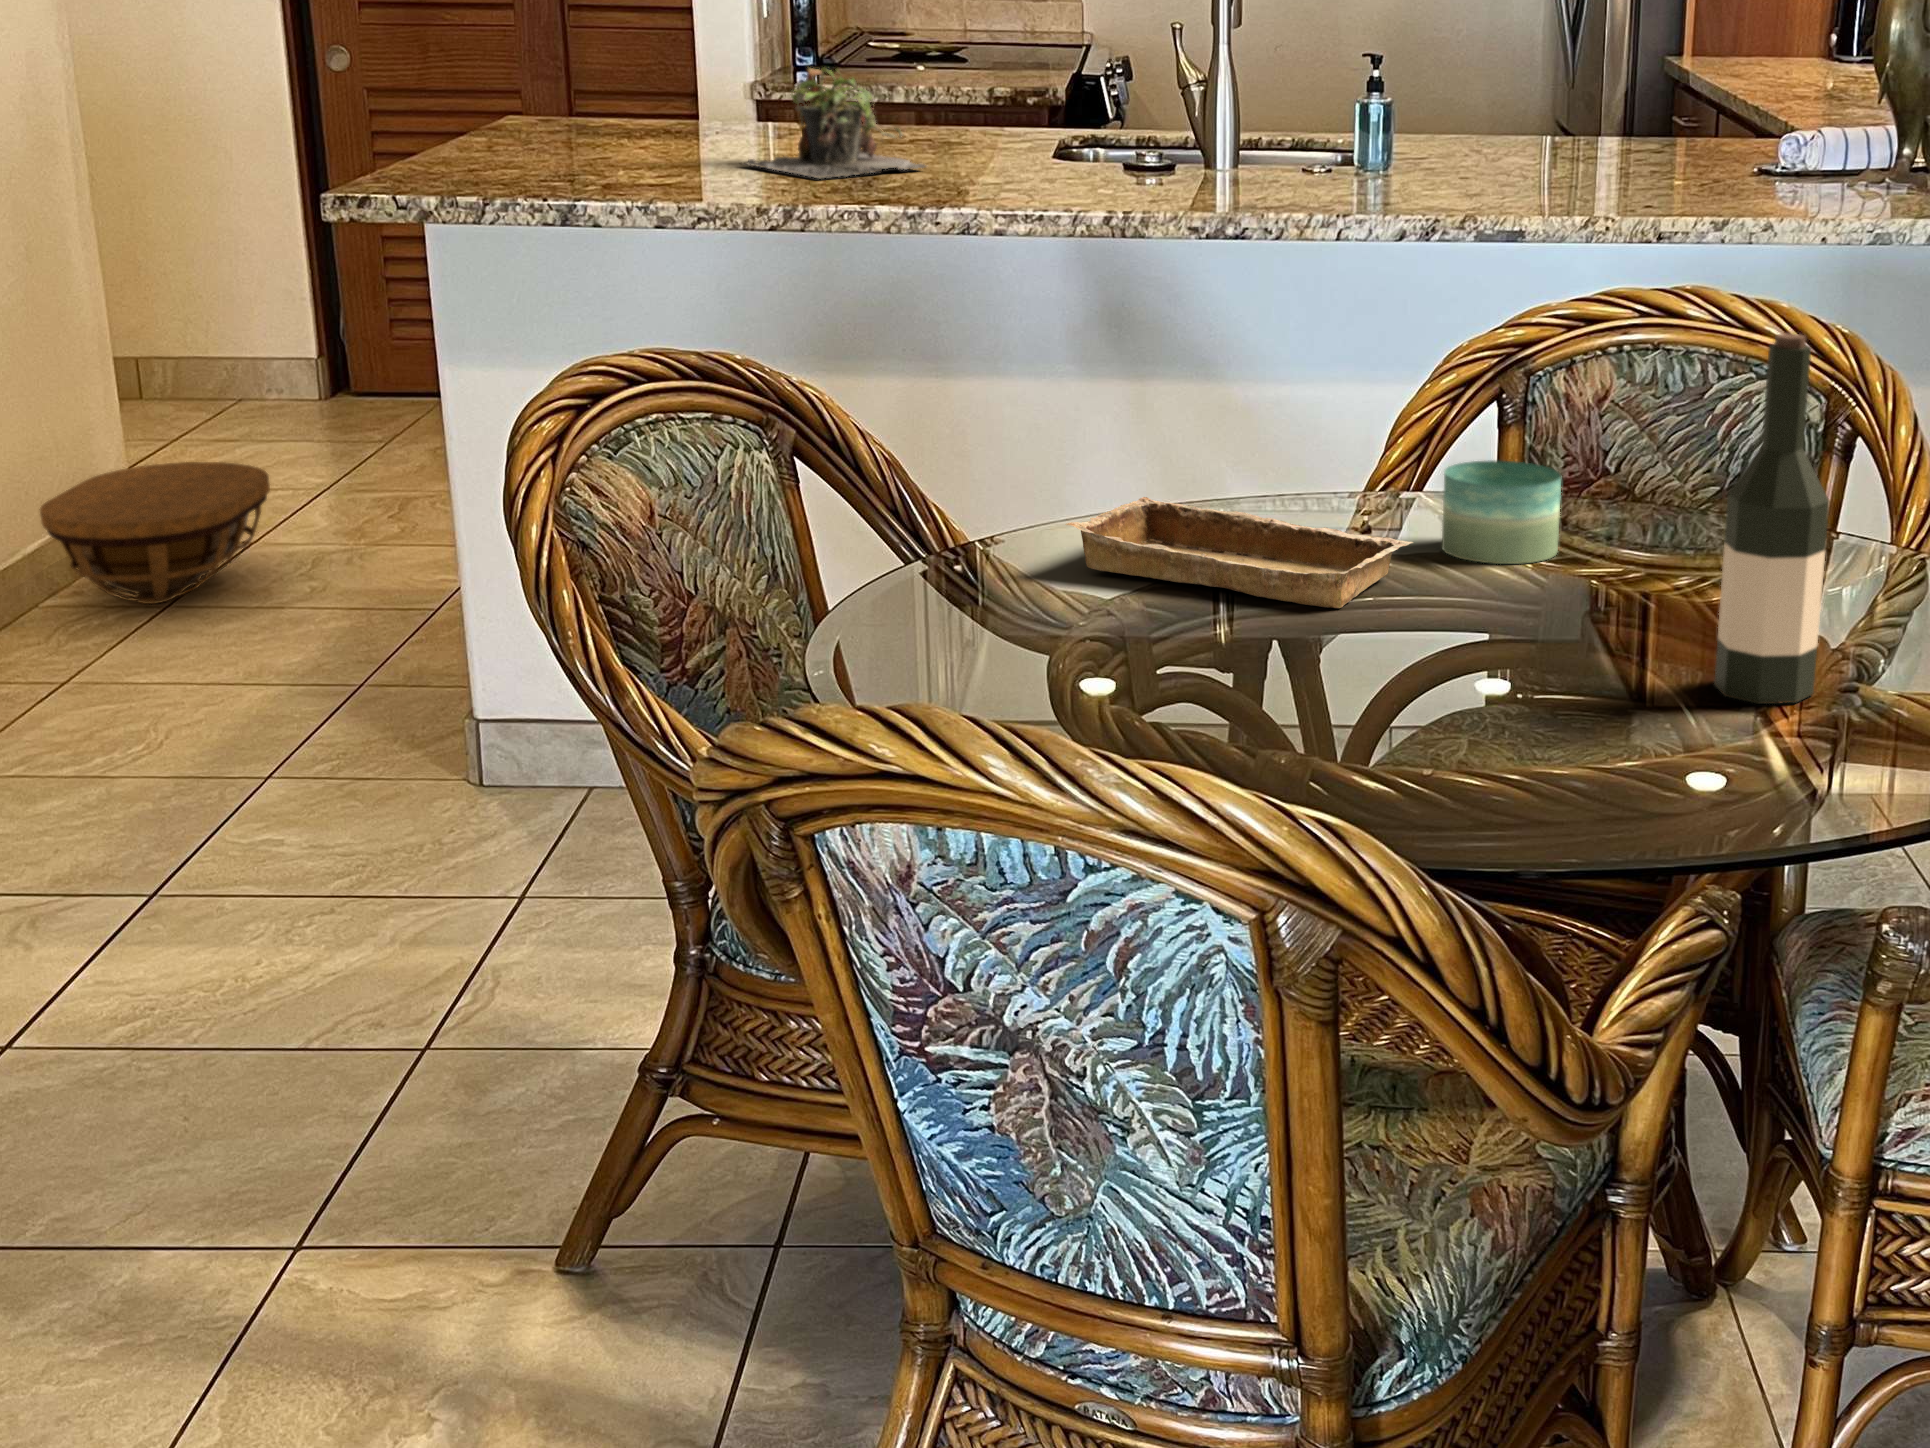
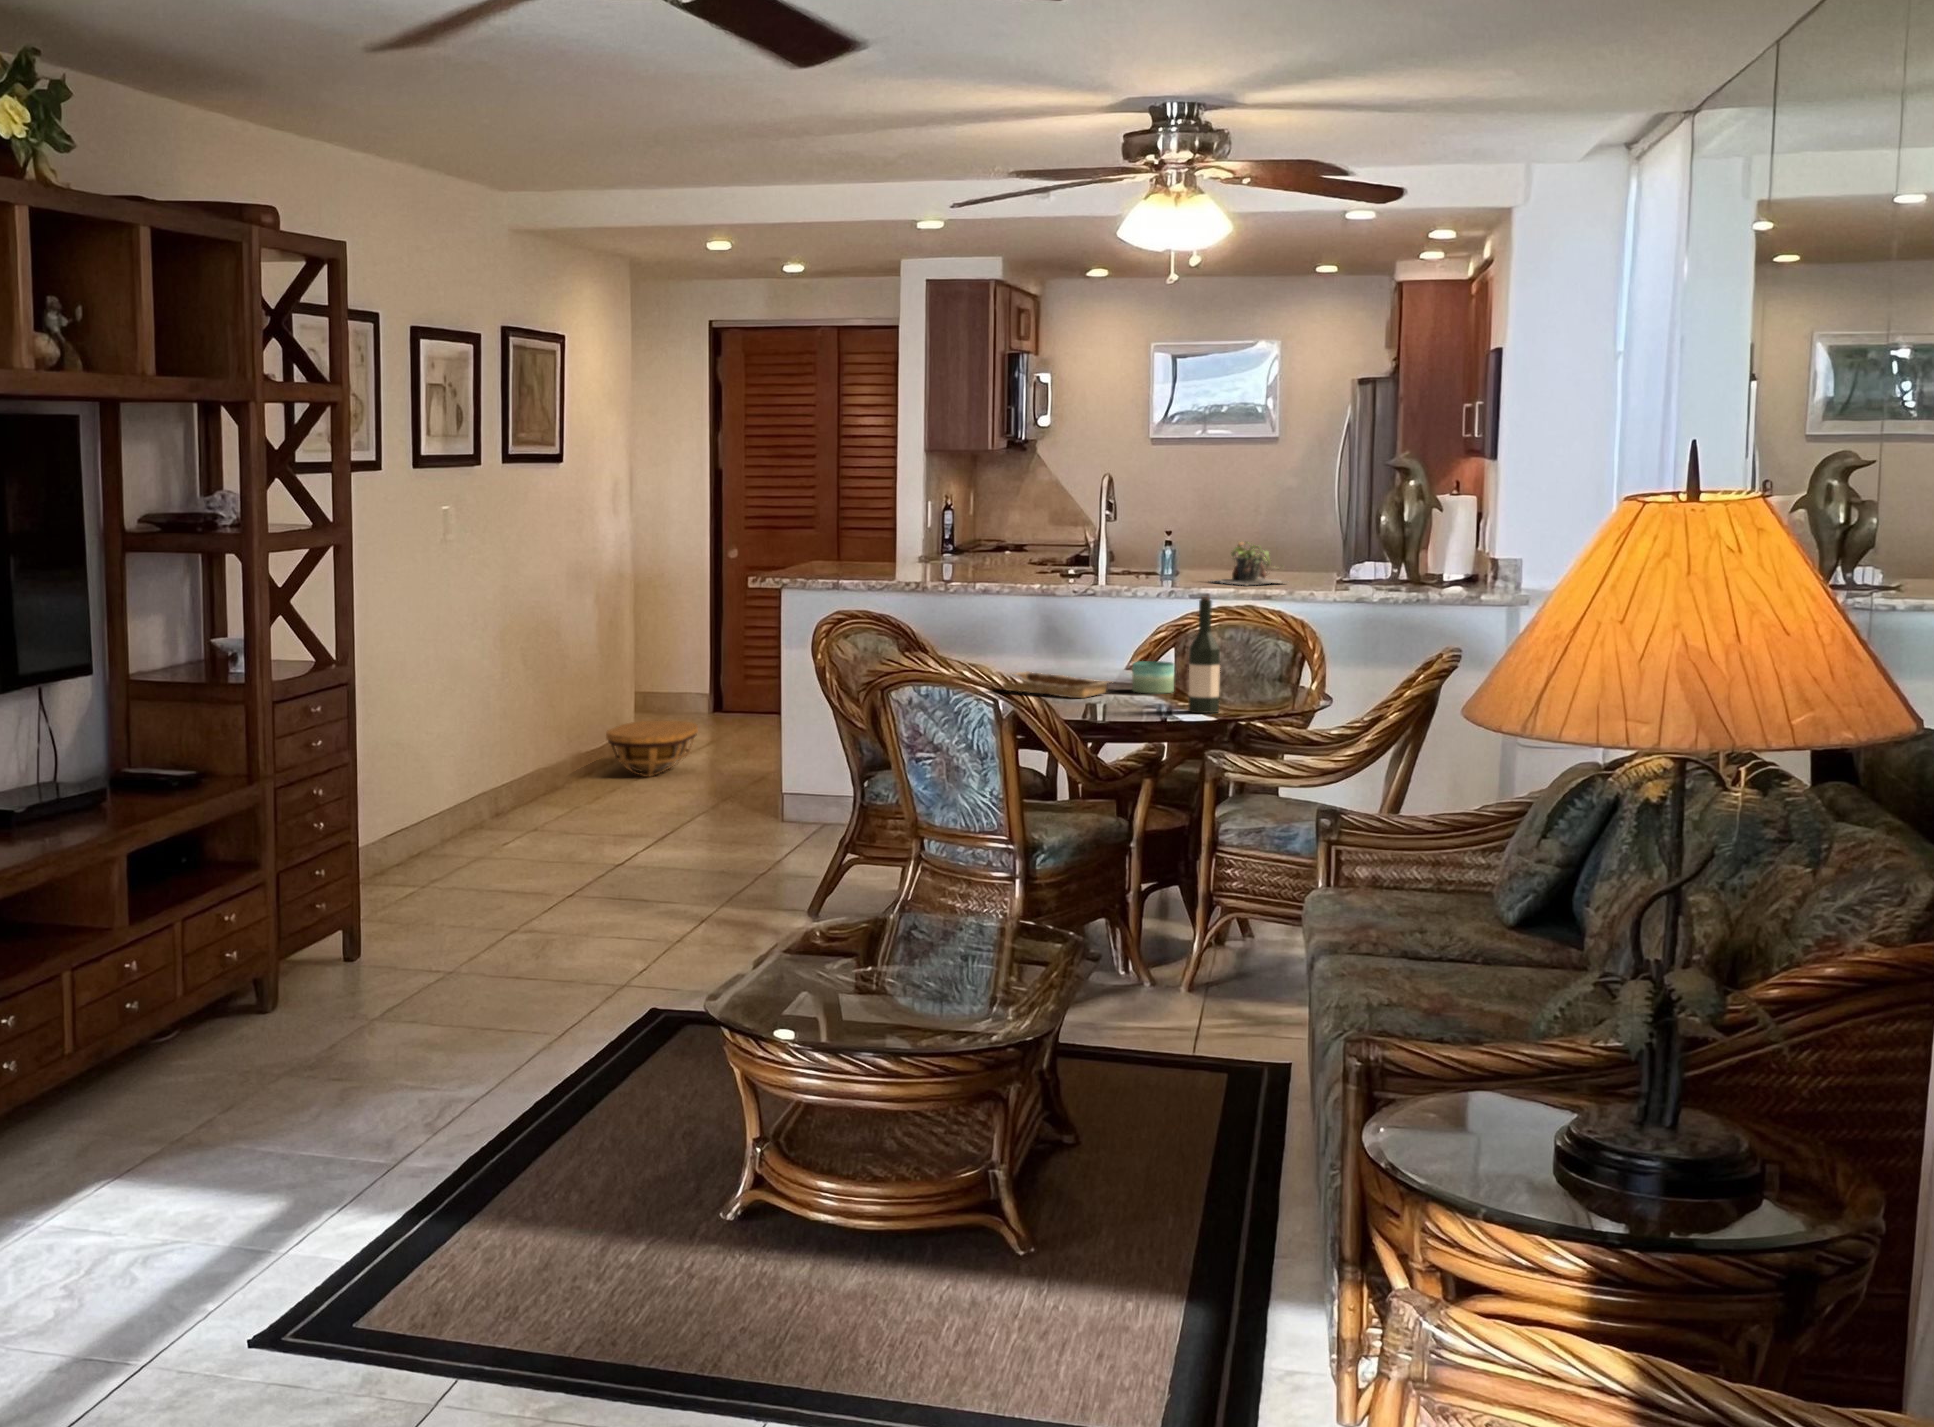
plant: present [745,67,925,178] -> present [1216,542,1284,585]

